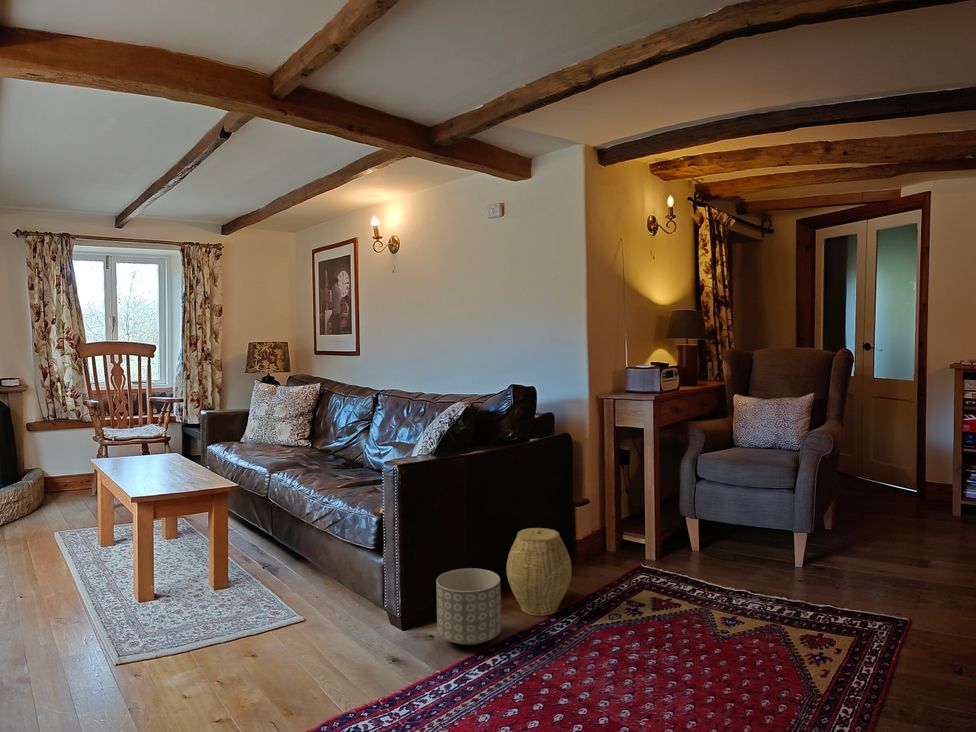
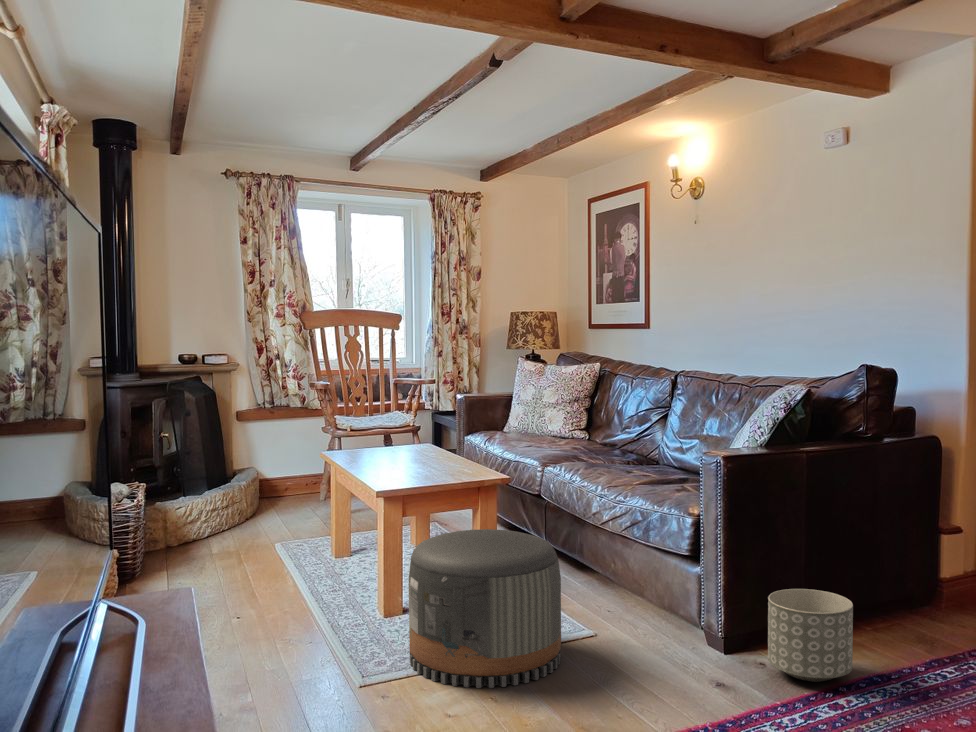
woven basket: present [507,528,572,616] -> none [859,550,952,663]
pouf: none [107,545,262,703] -> present [409,529,561,688]

